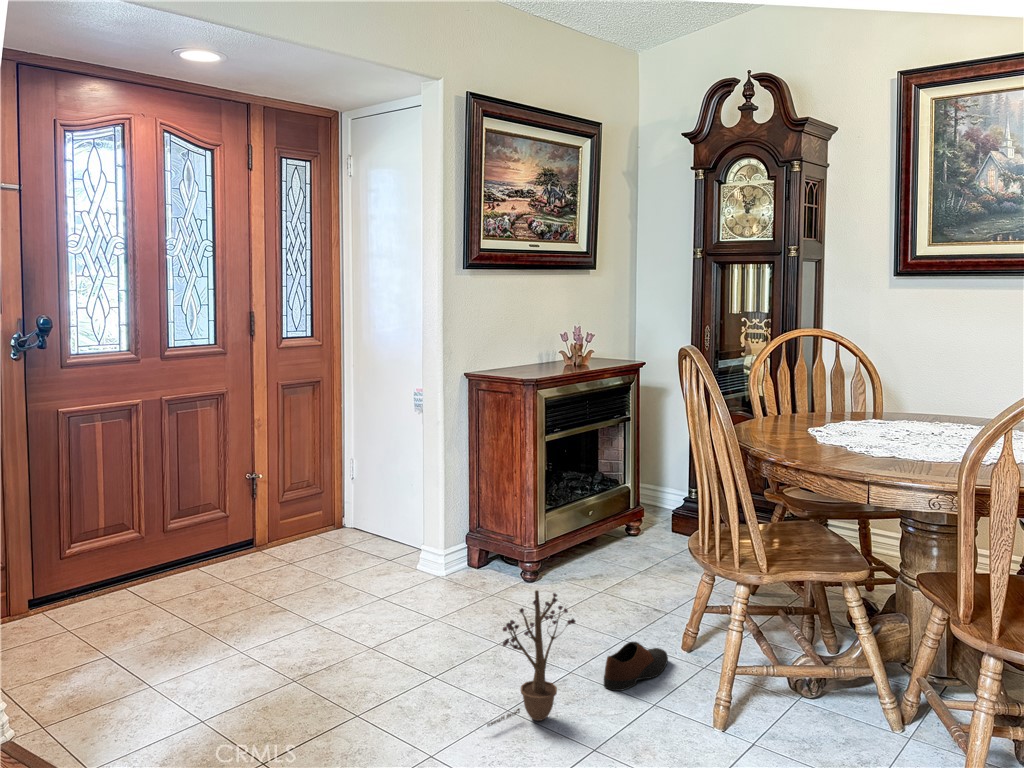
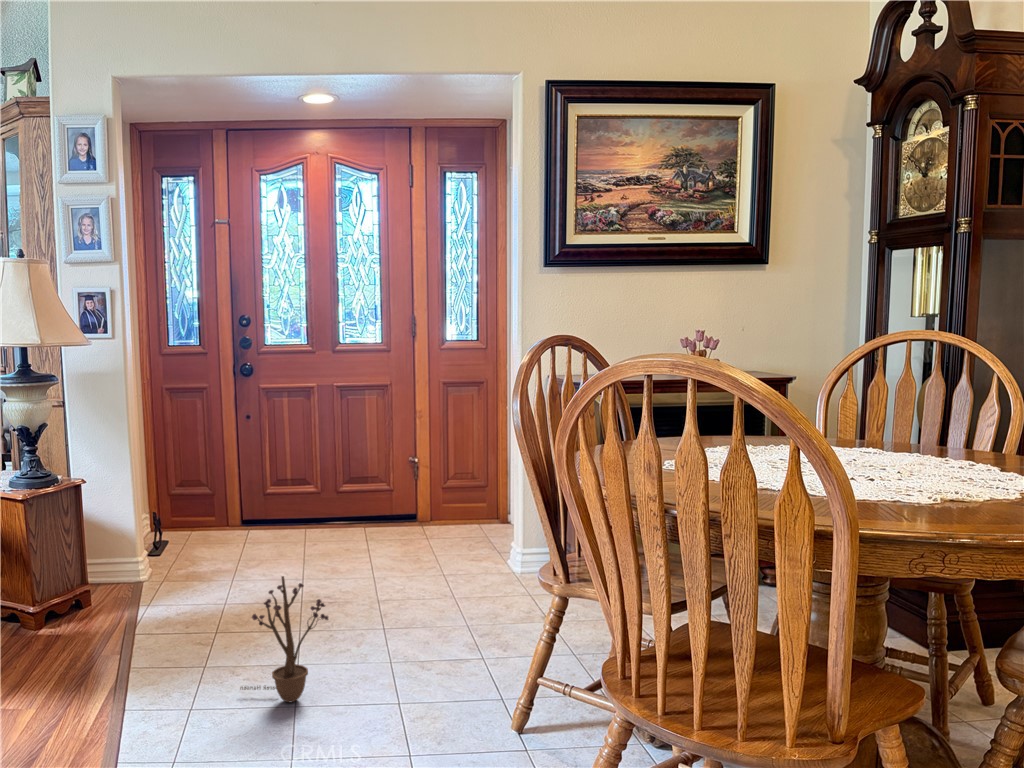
shoe: present [604,642,668,691] -> none [386,664,489,709]

